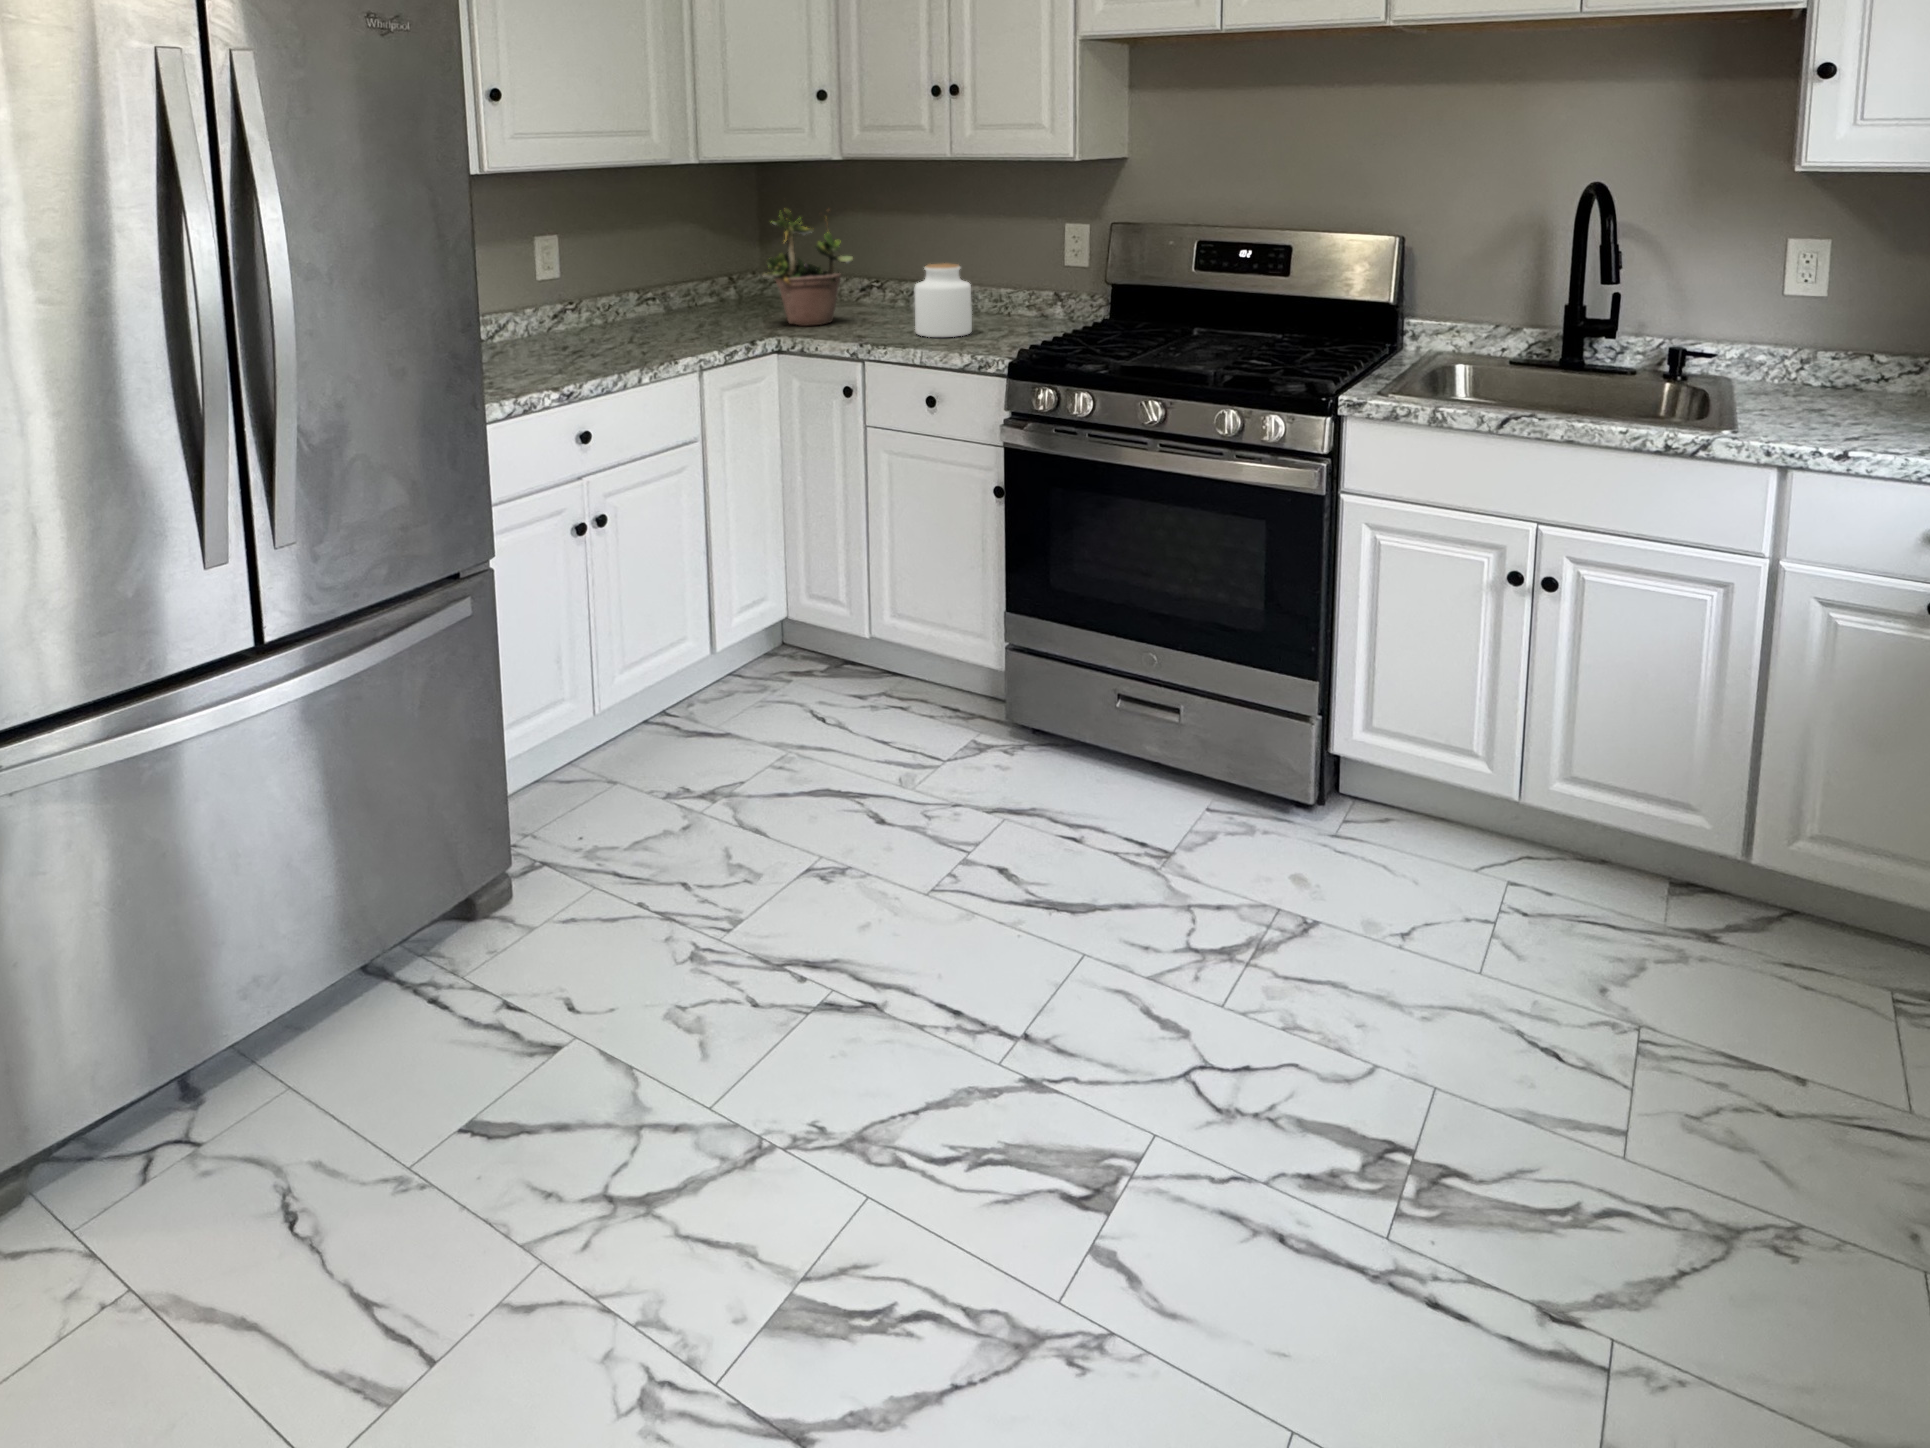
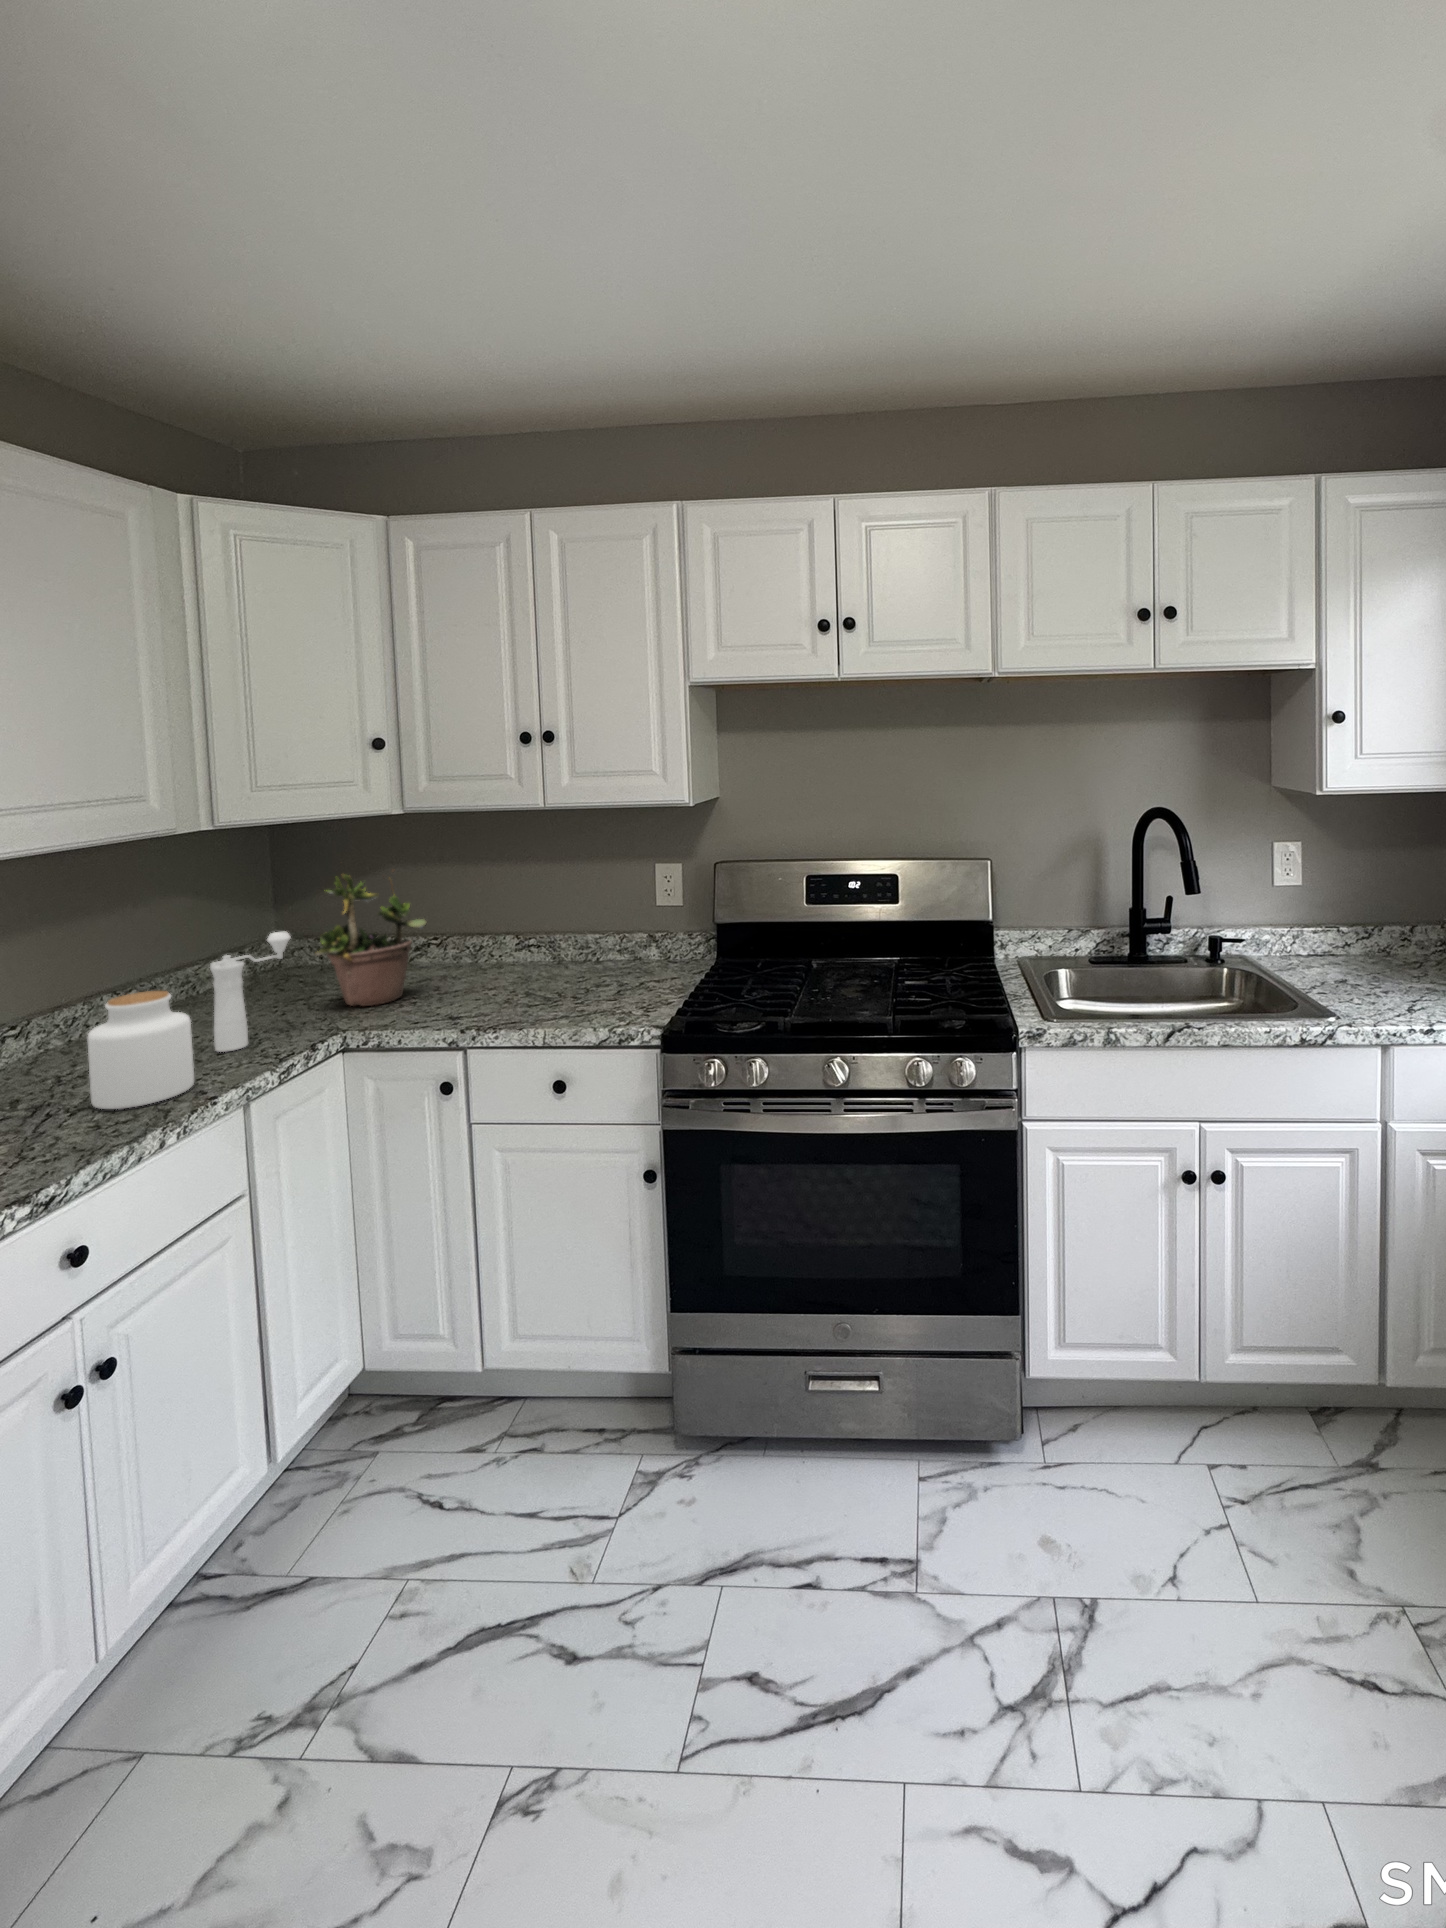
pepper mill: none [681,252,741,341] -> present [210,932,291,1052]
jar: present [914,263,972,337] -> present [87,991,194,1109]

